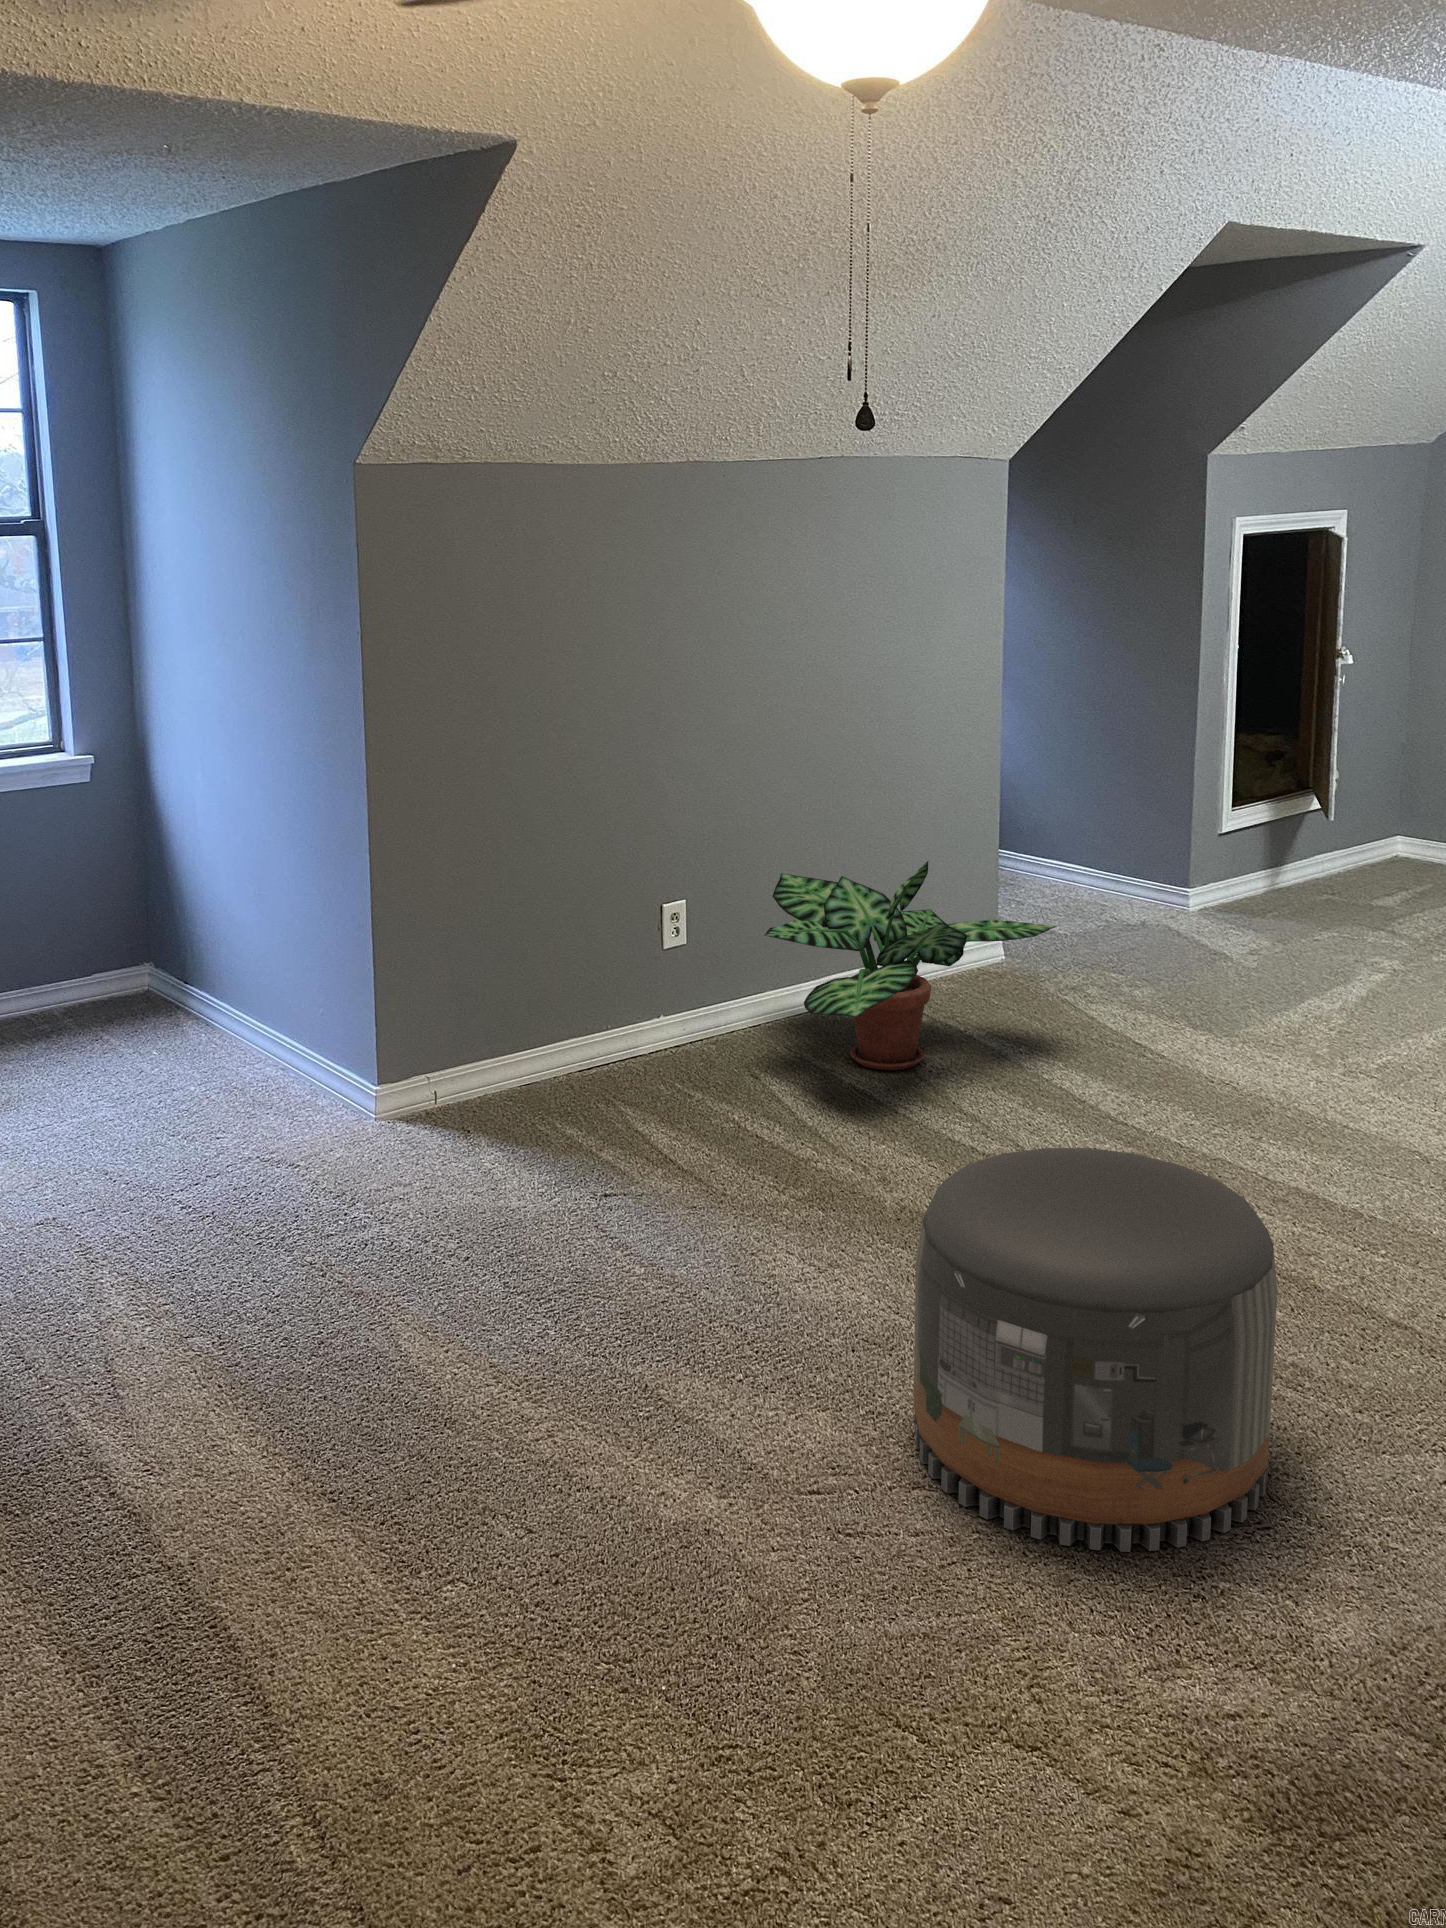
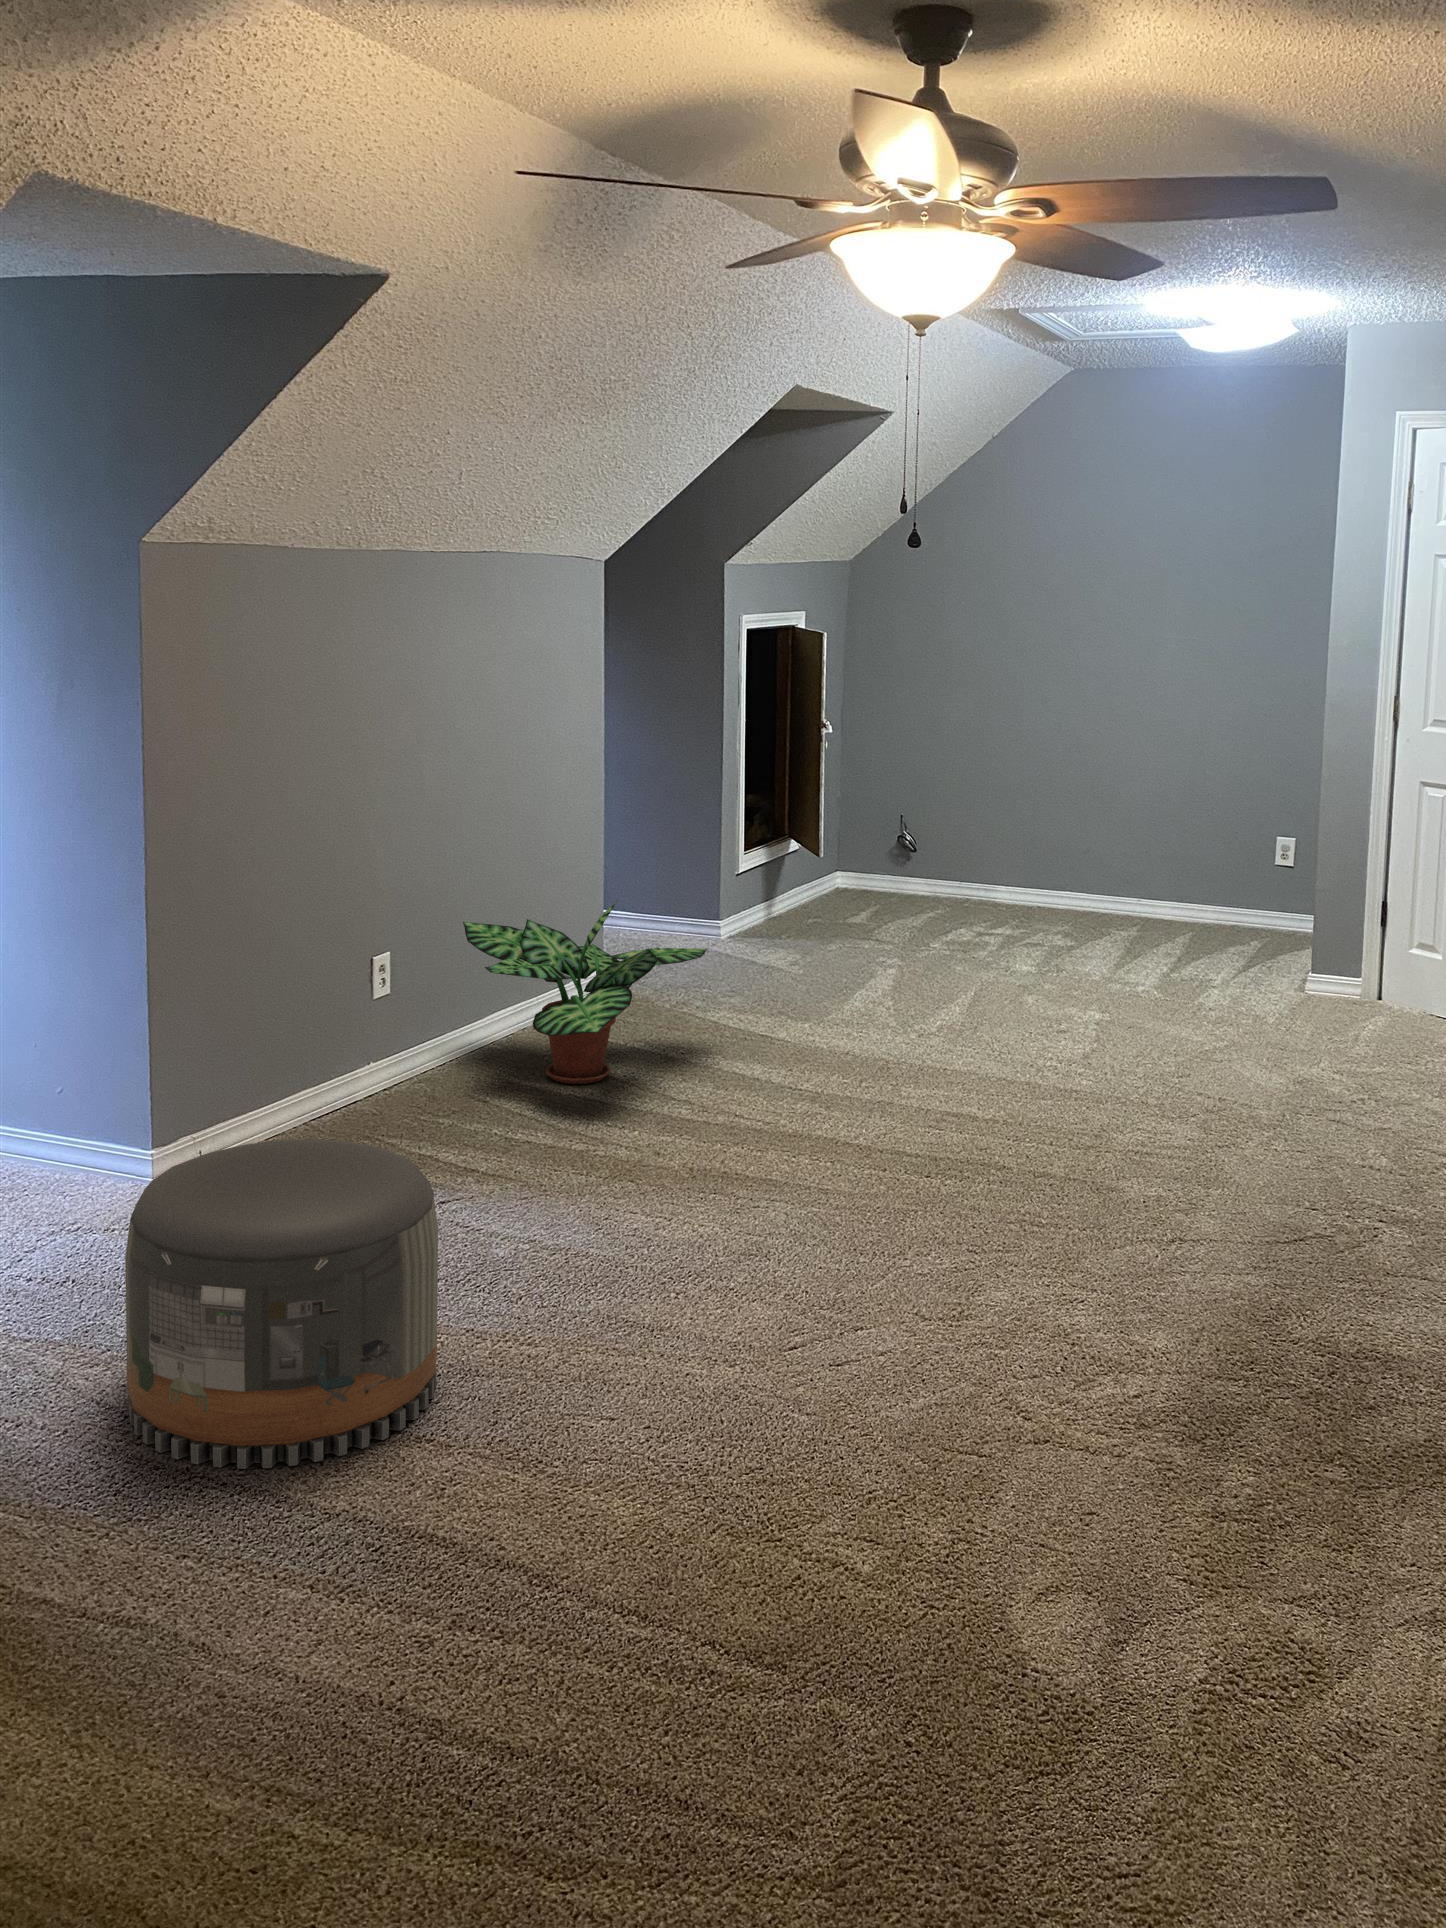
pouf: present [914,1148,1277,1552] -> present [125,1139,438,1469]

